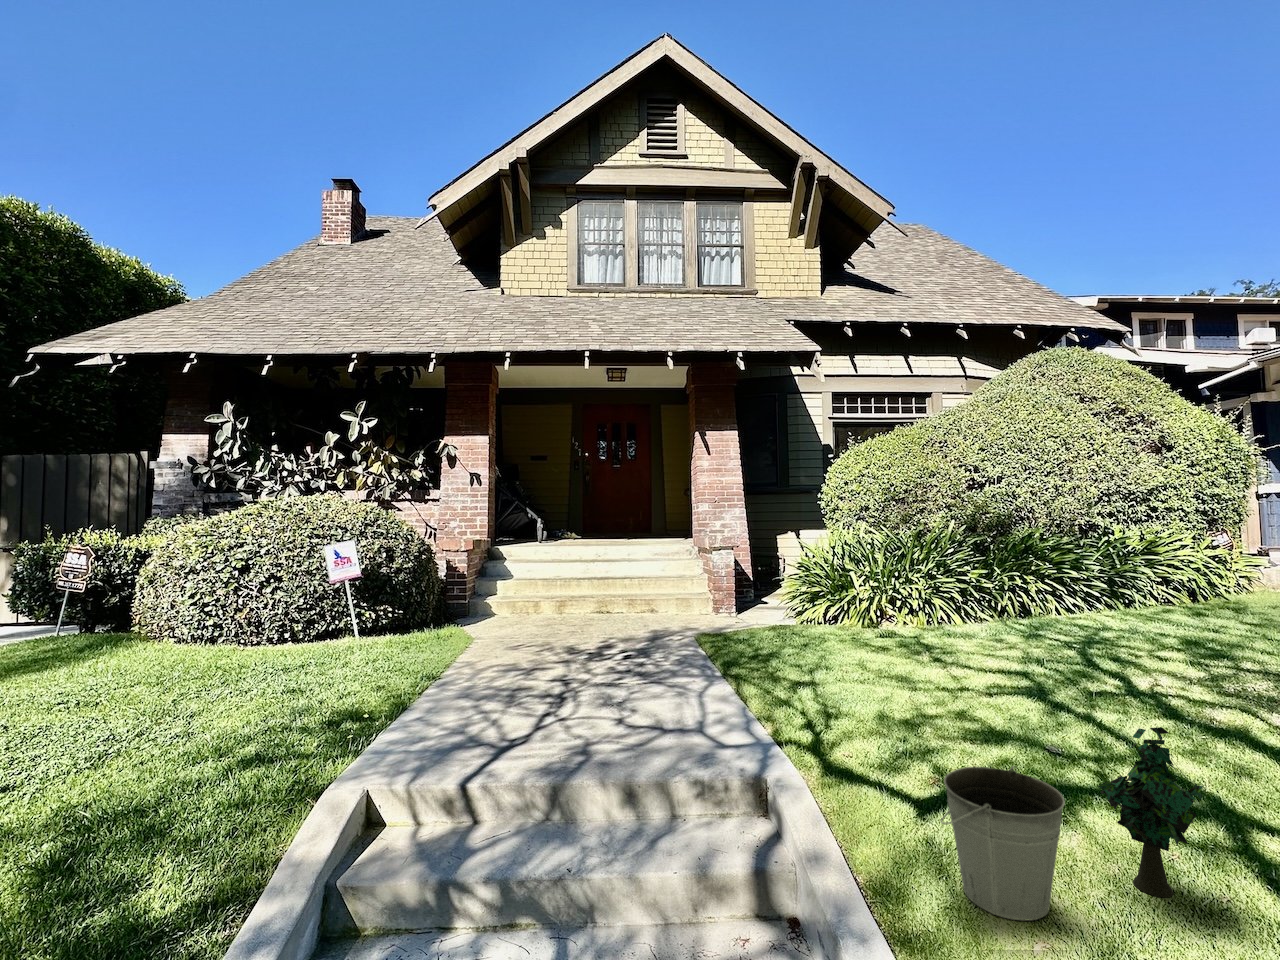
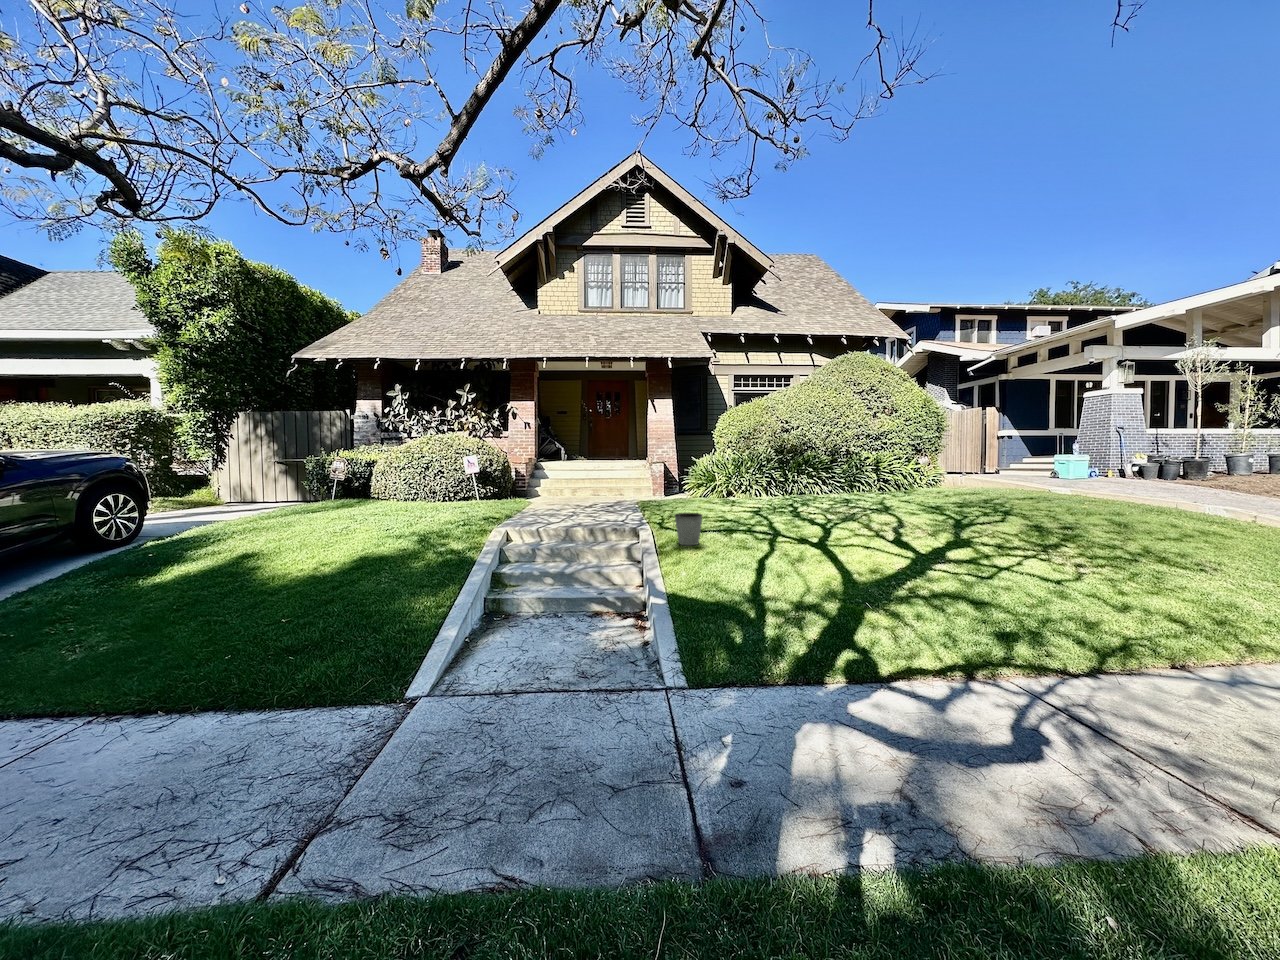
decorative plant: present [1098,727,1203,897] -> none [718,500,743,543]

